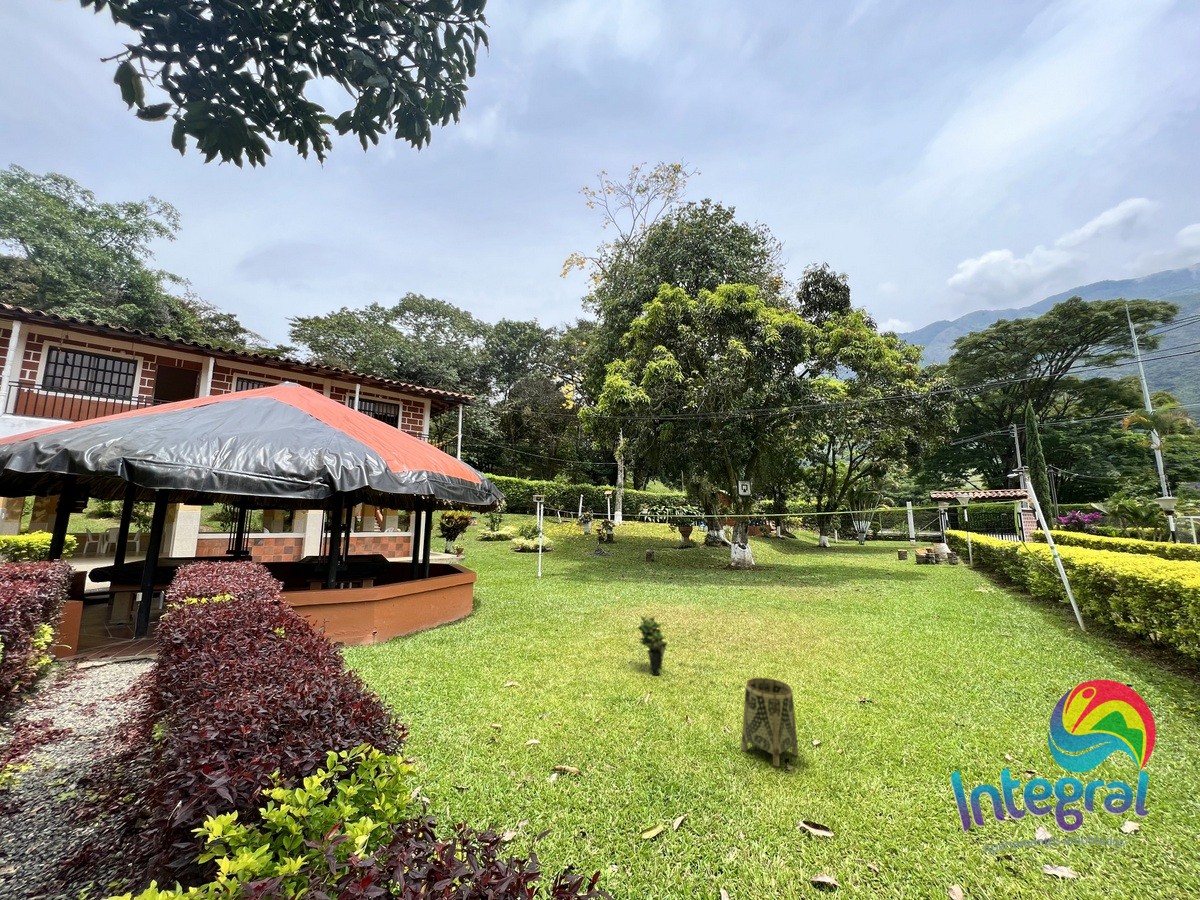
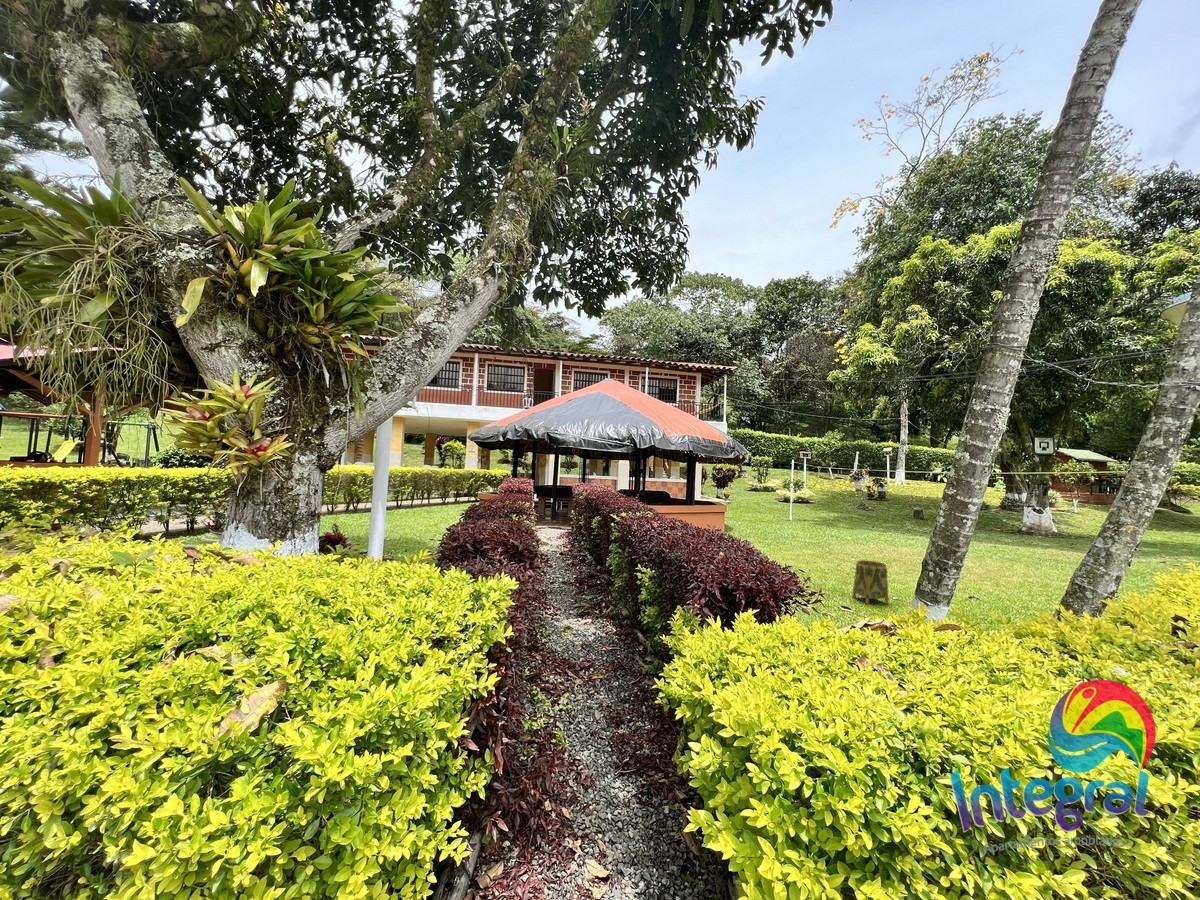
potted plant: present [638,616,667,675] -> none [819,533,842,570]

